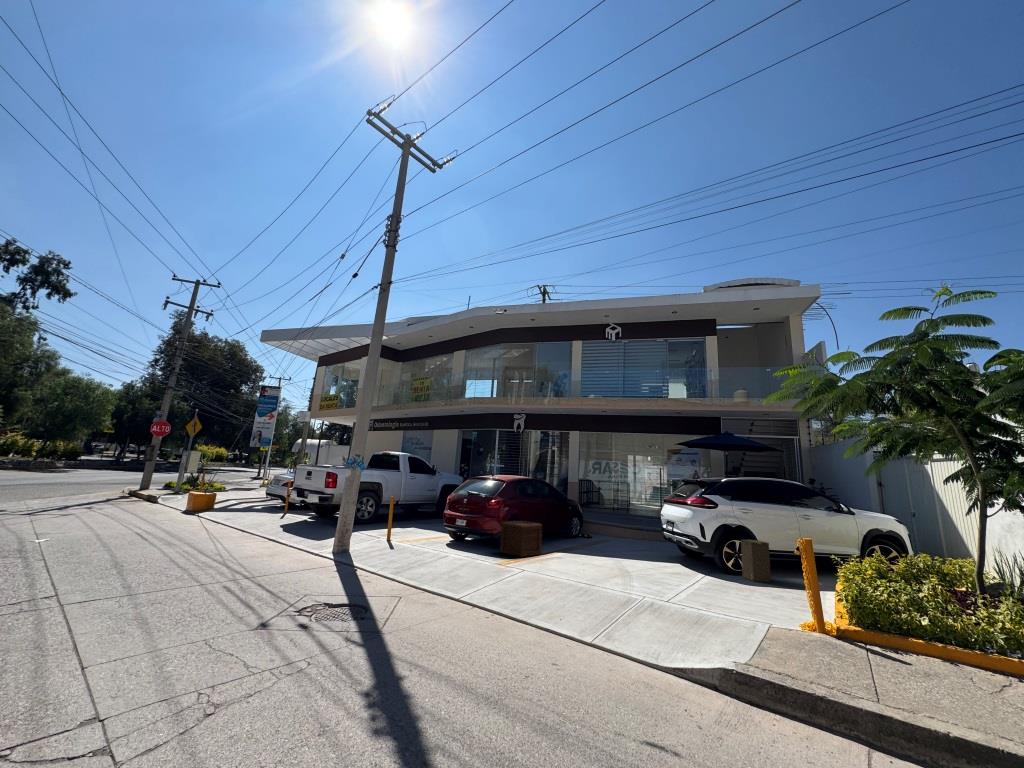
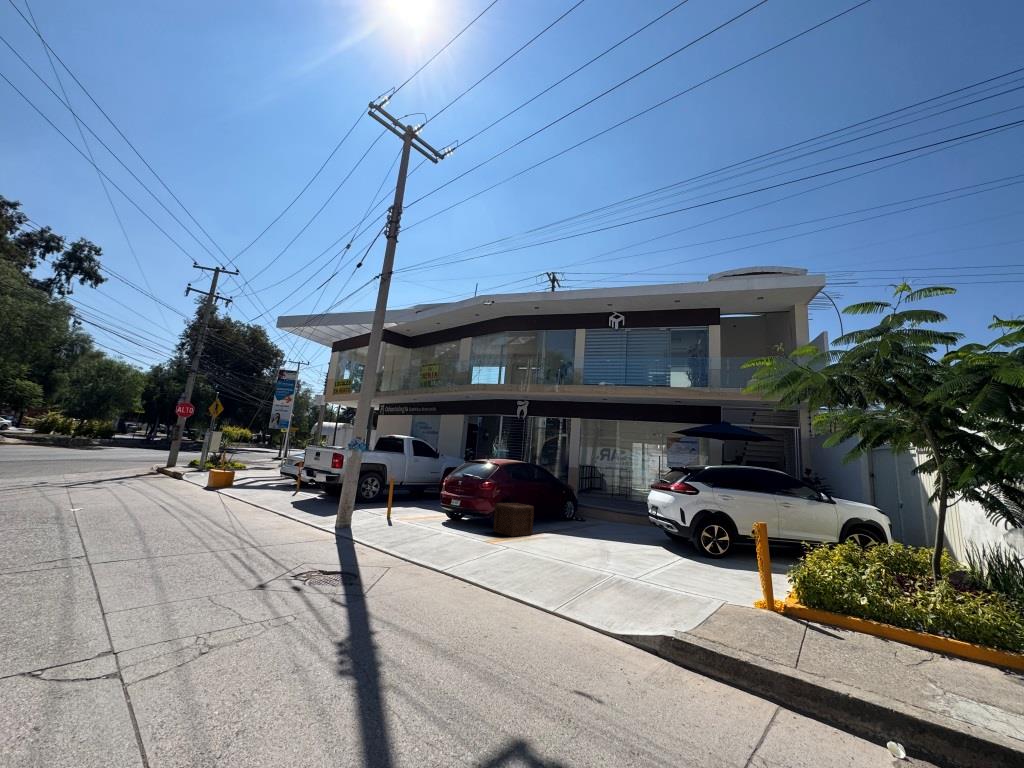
cardboard box: present [741,540,771,582] -> none [720,525,747,565]

